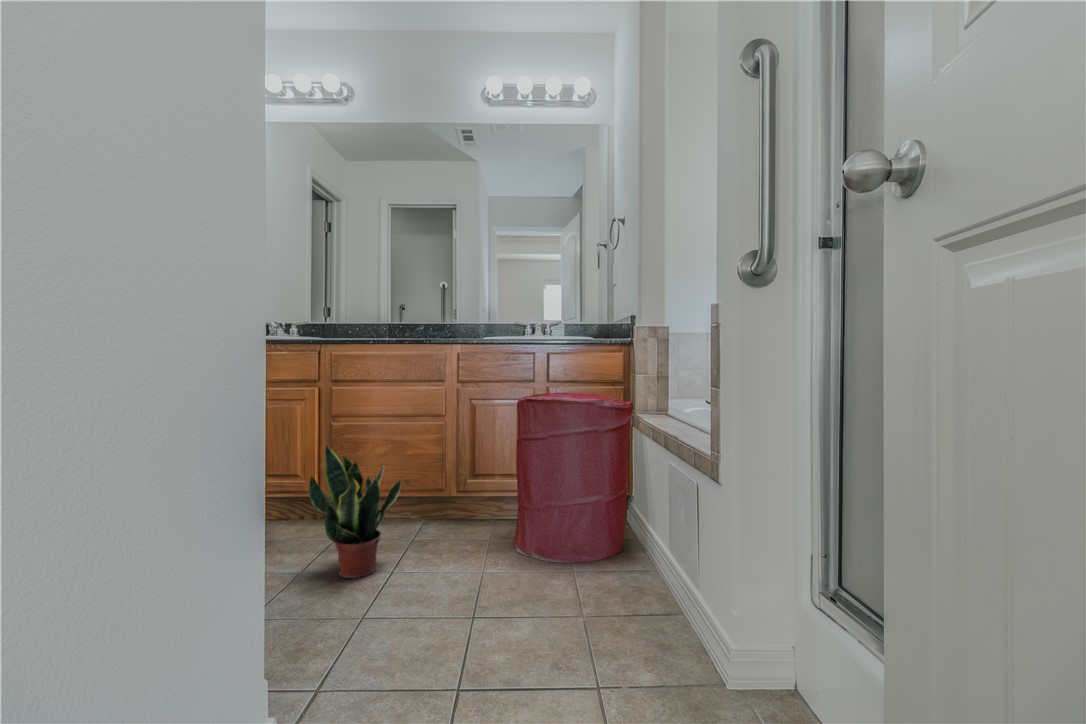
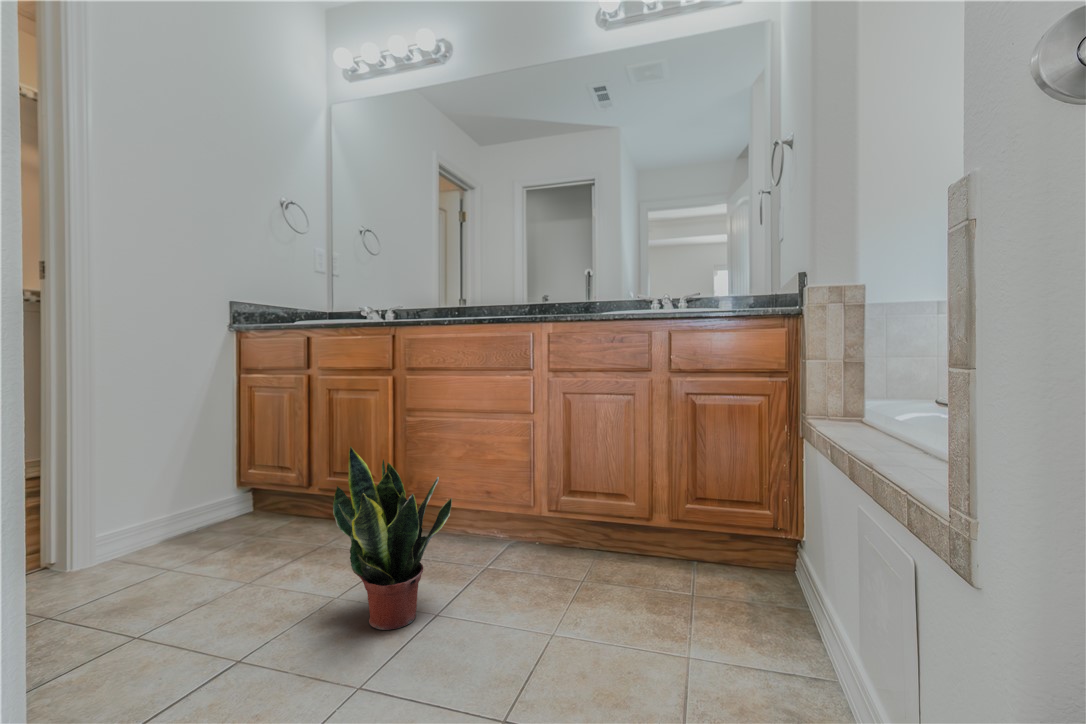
laundry hamper: present [514,393,633,563] -> none [611,387,803,657]

